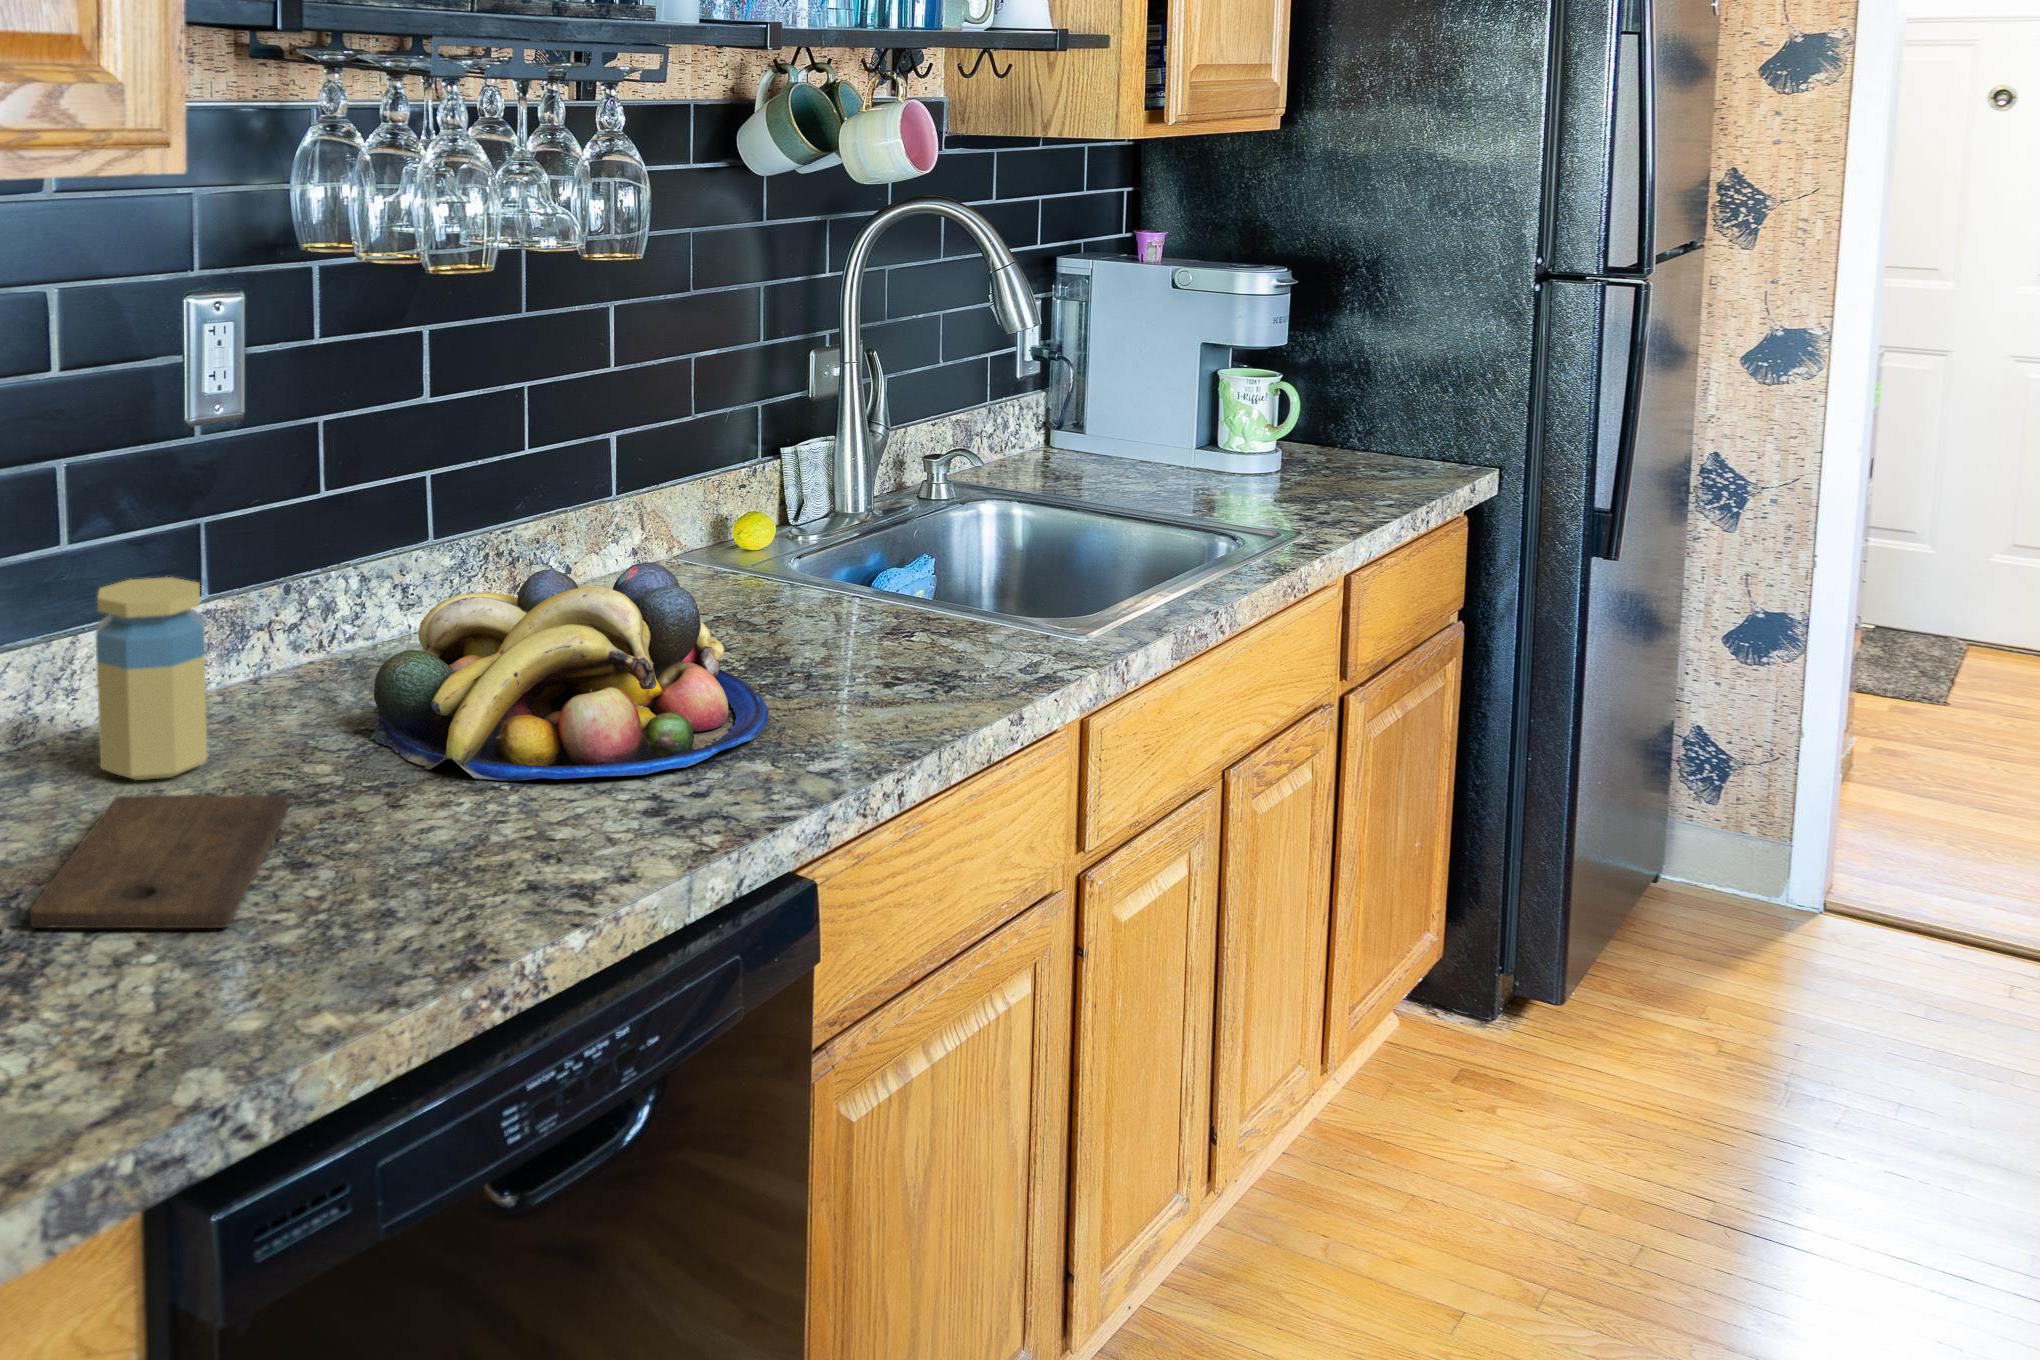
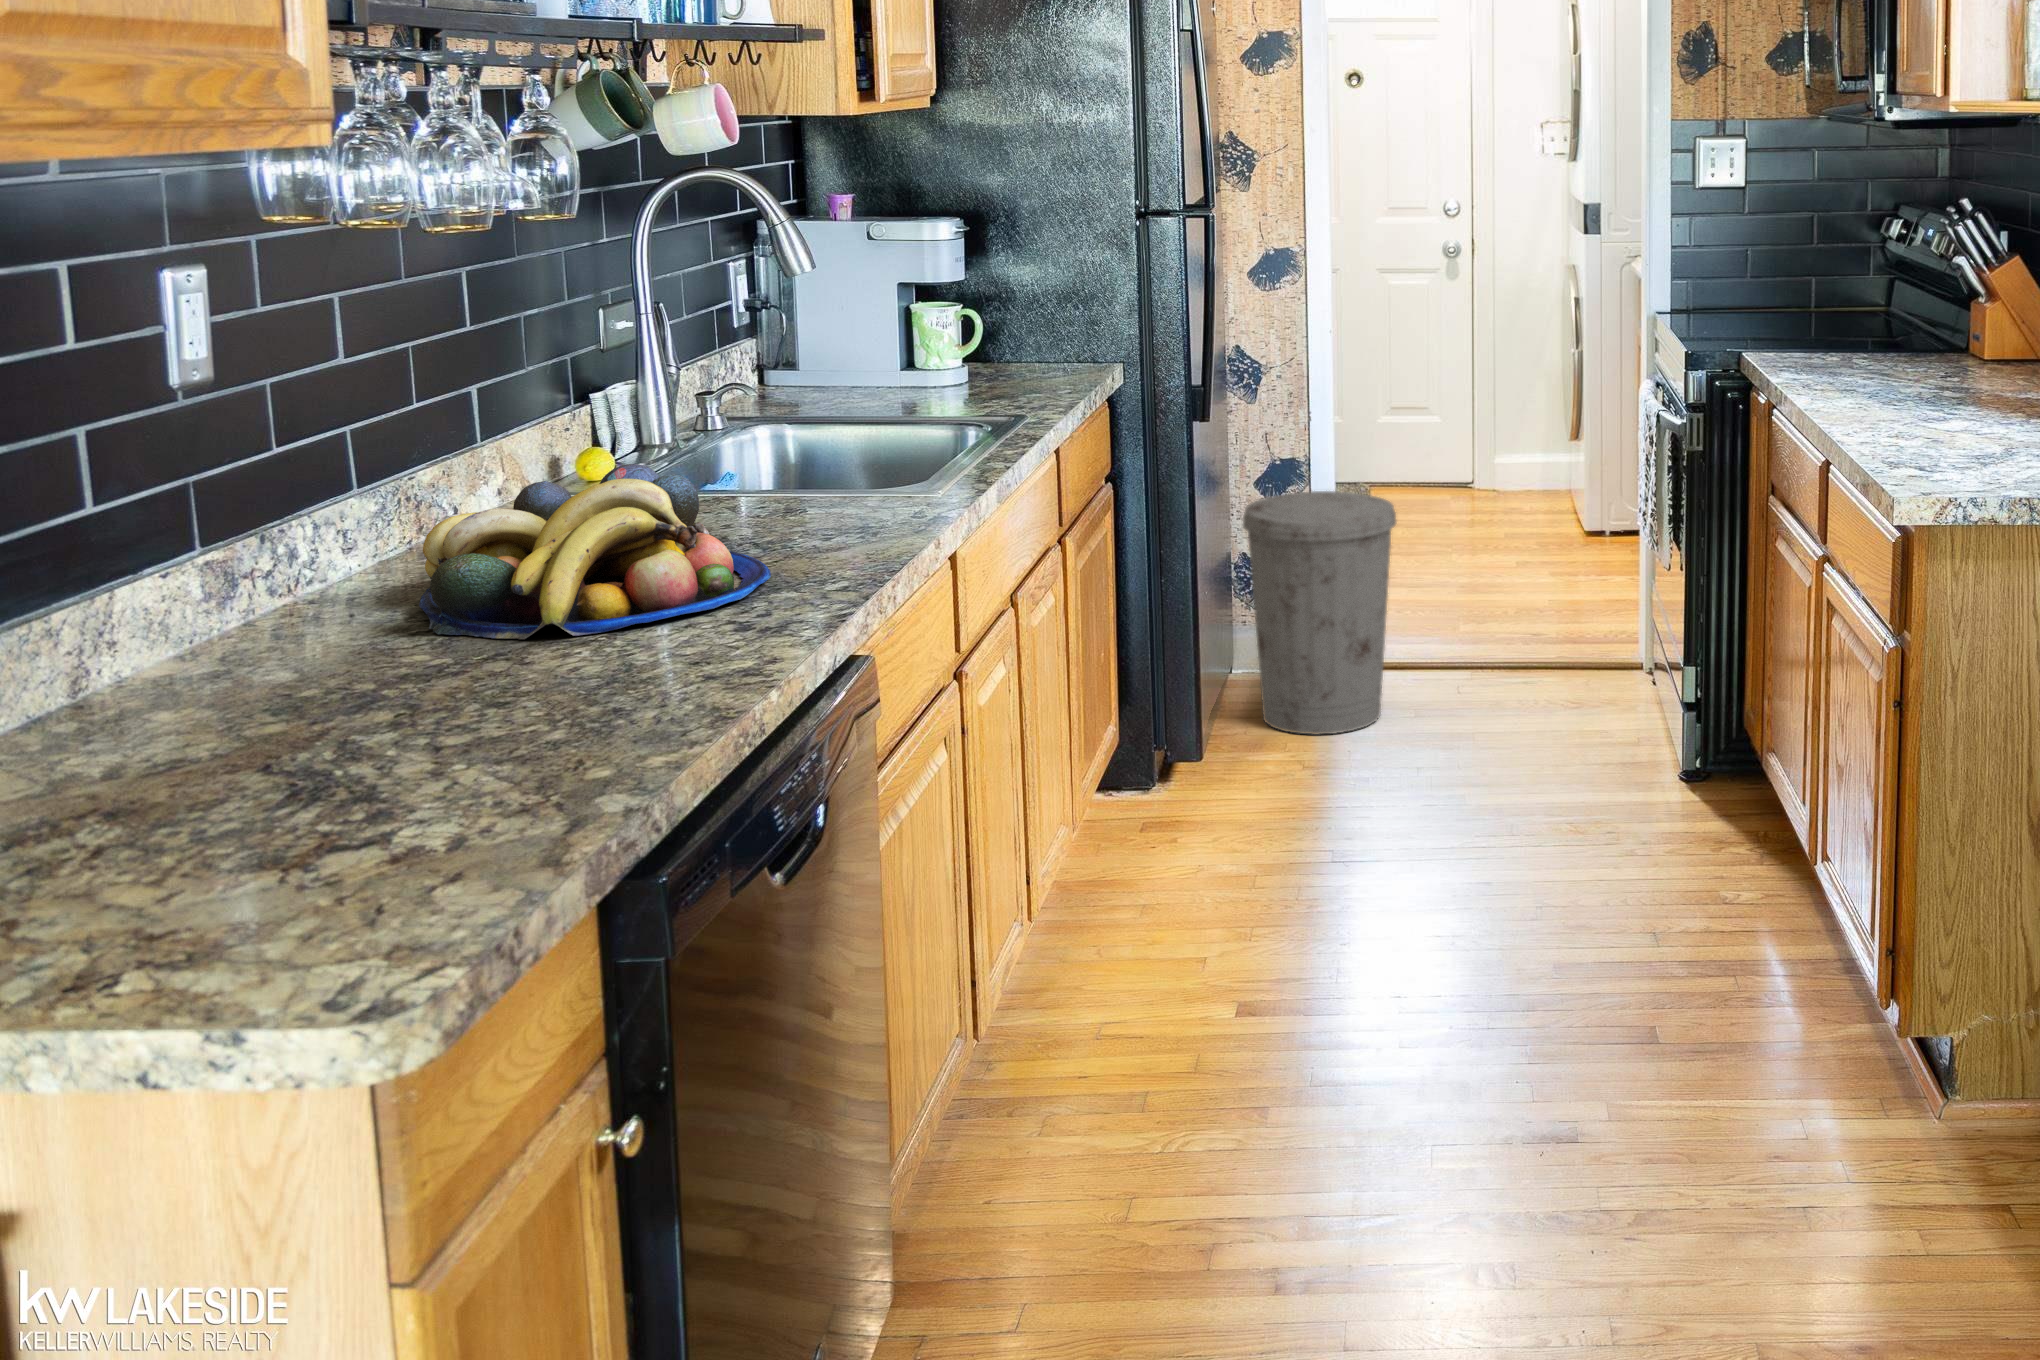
jar: present [96,577,207,780] -> none [184,514,313,694]
trash can: none [1675,668,1921,1022] -> present [1243,491,1396,735]
cutting board: present [30,795,287,928] -> none [277,666,508,771]

